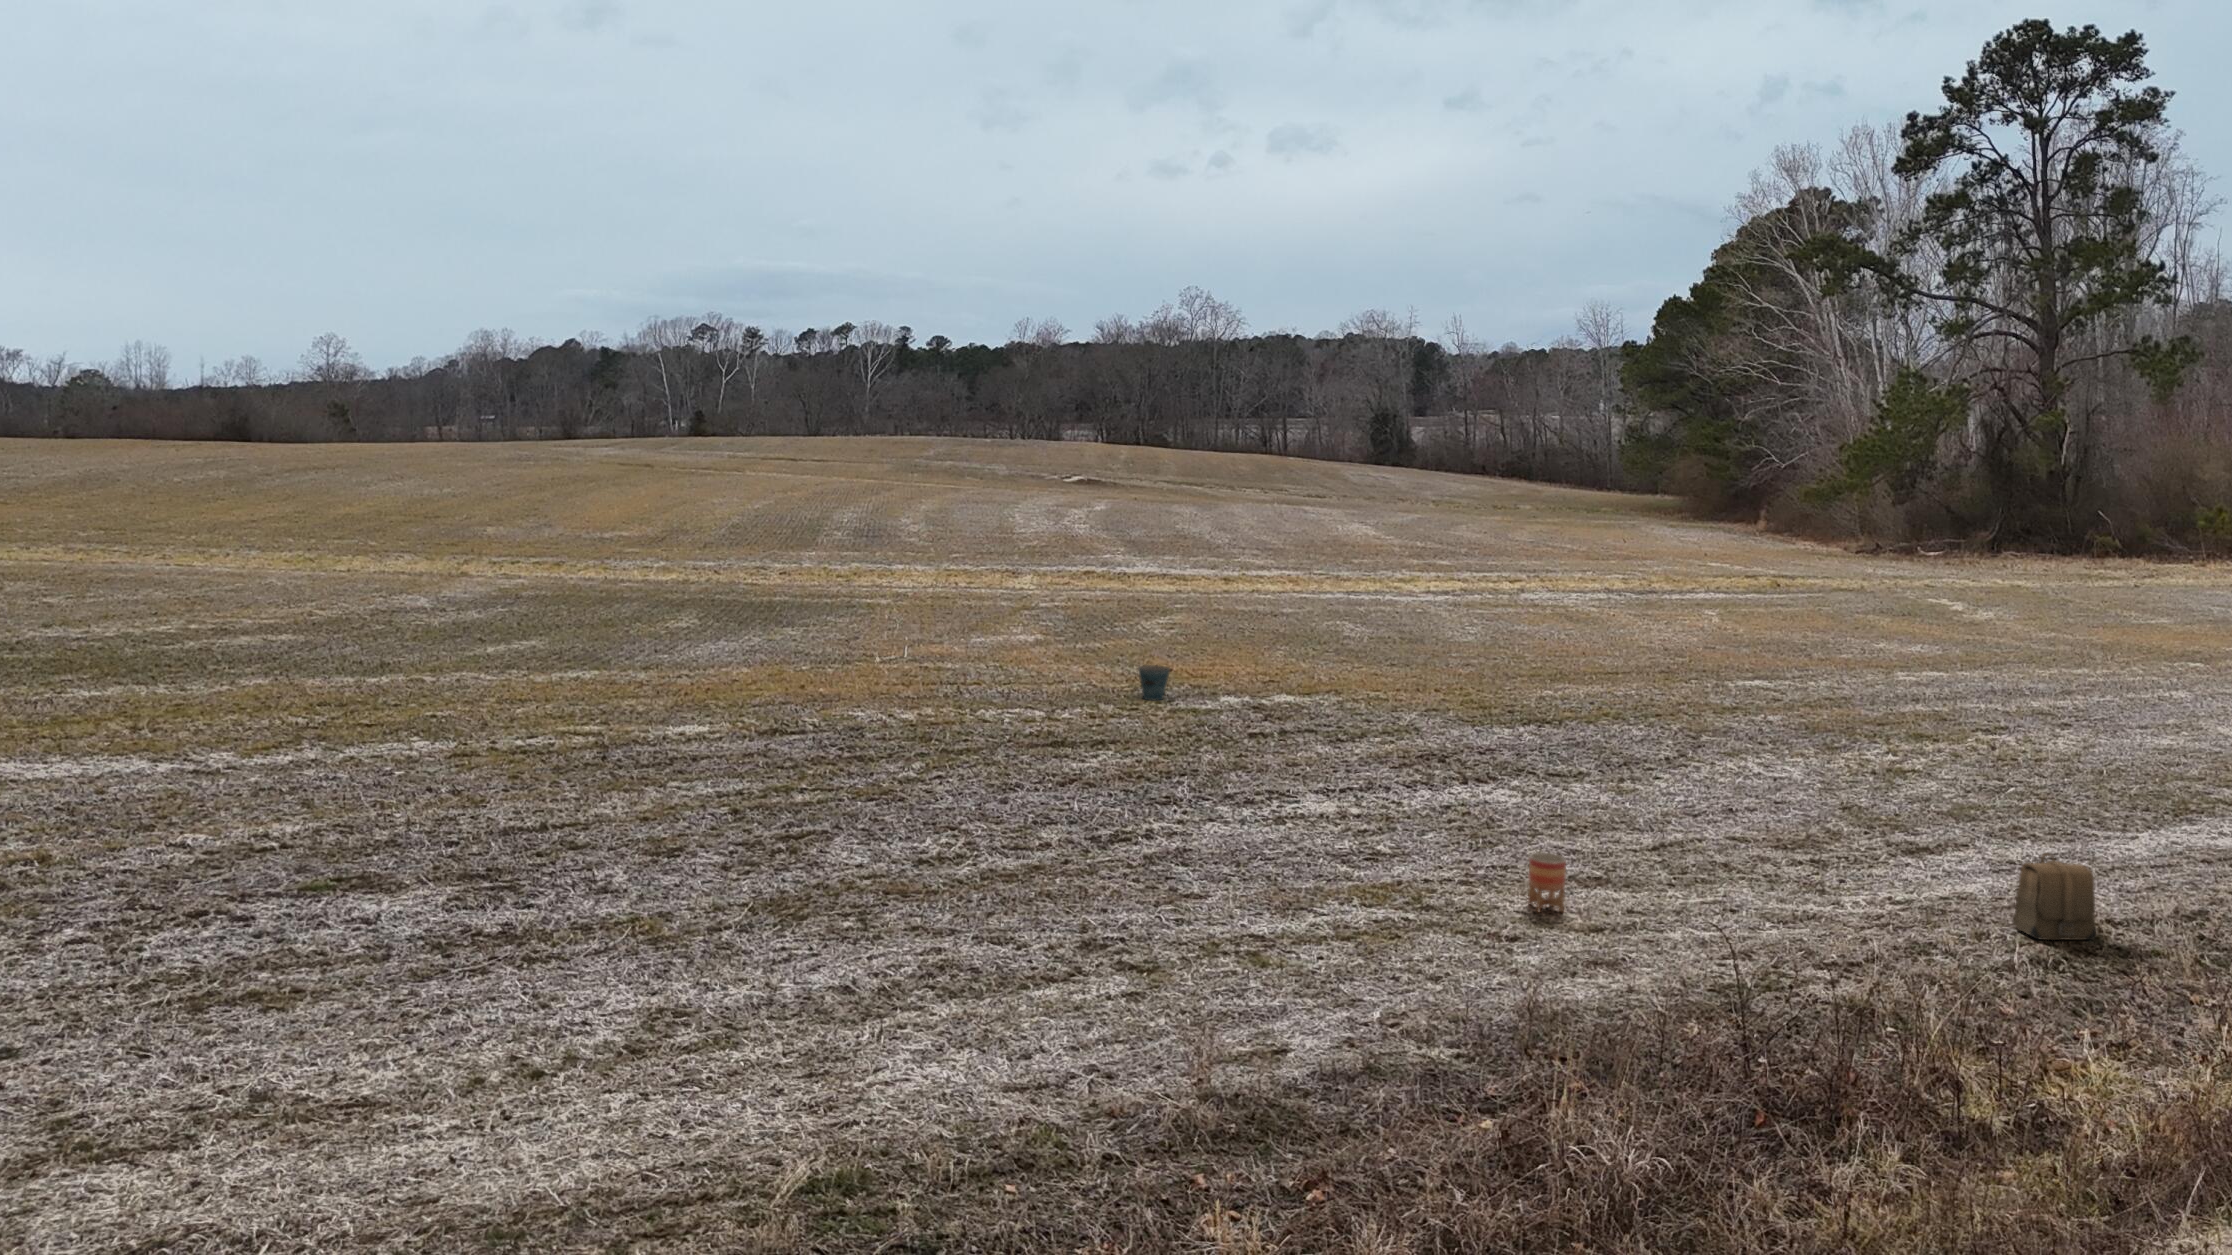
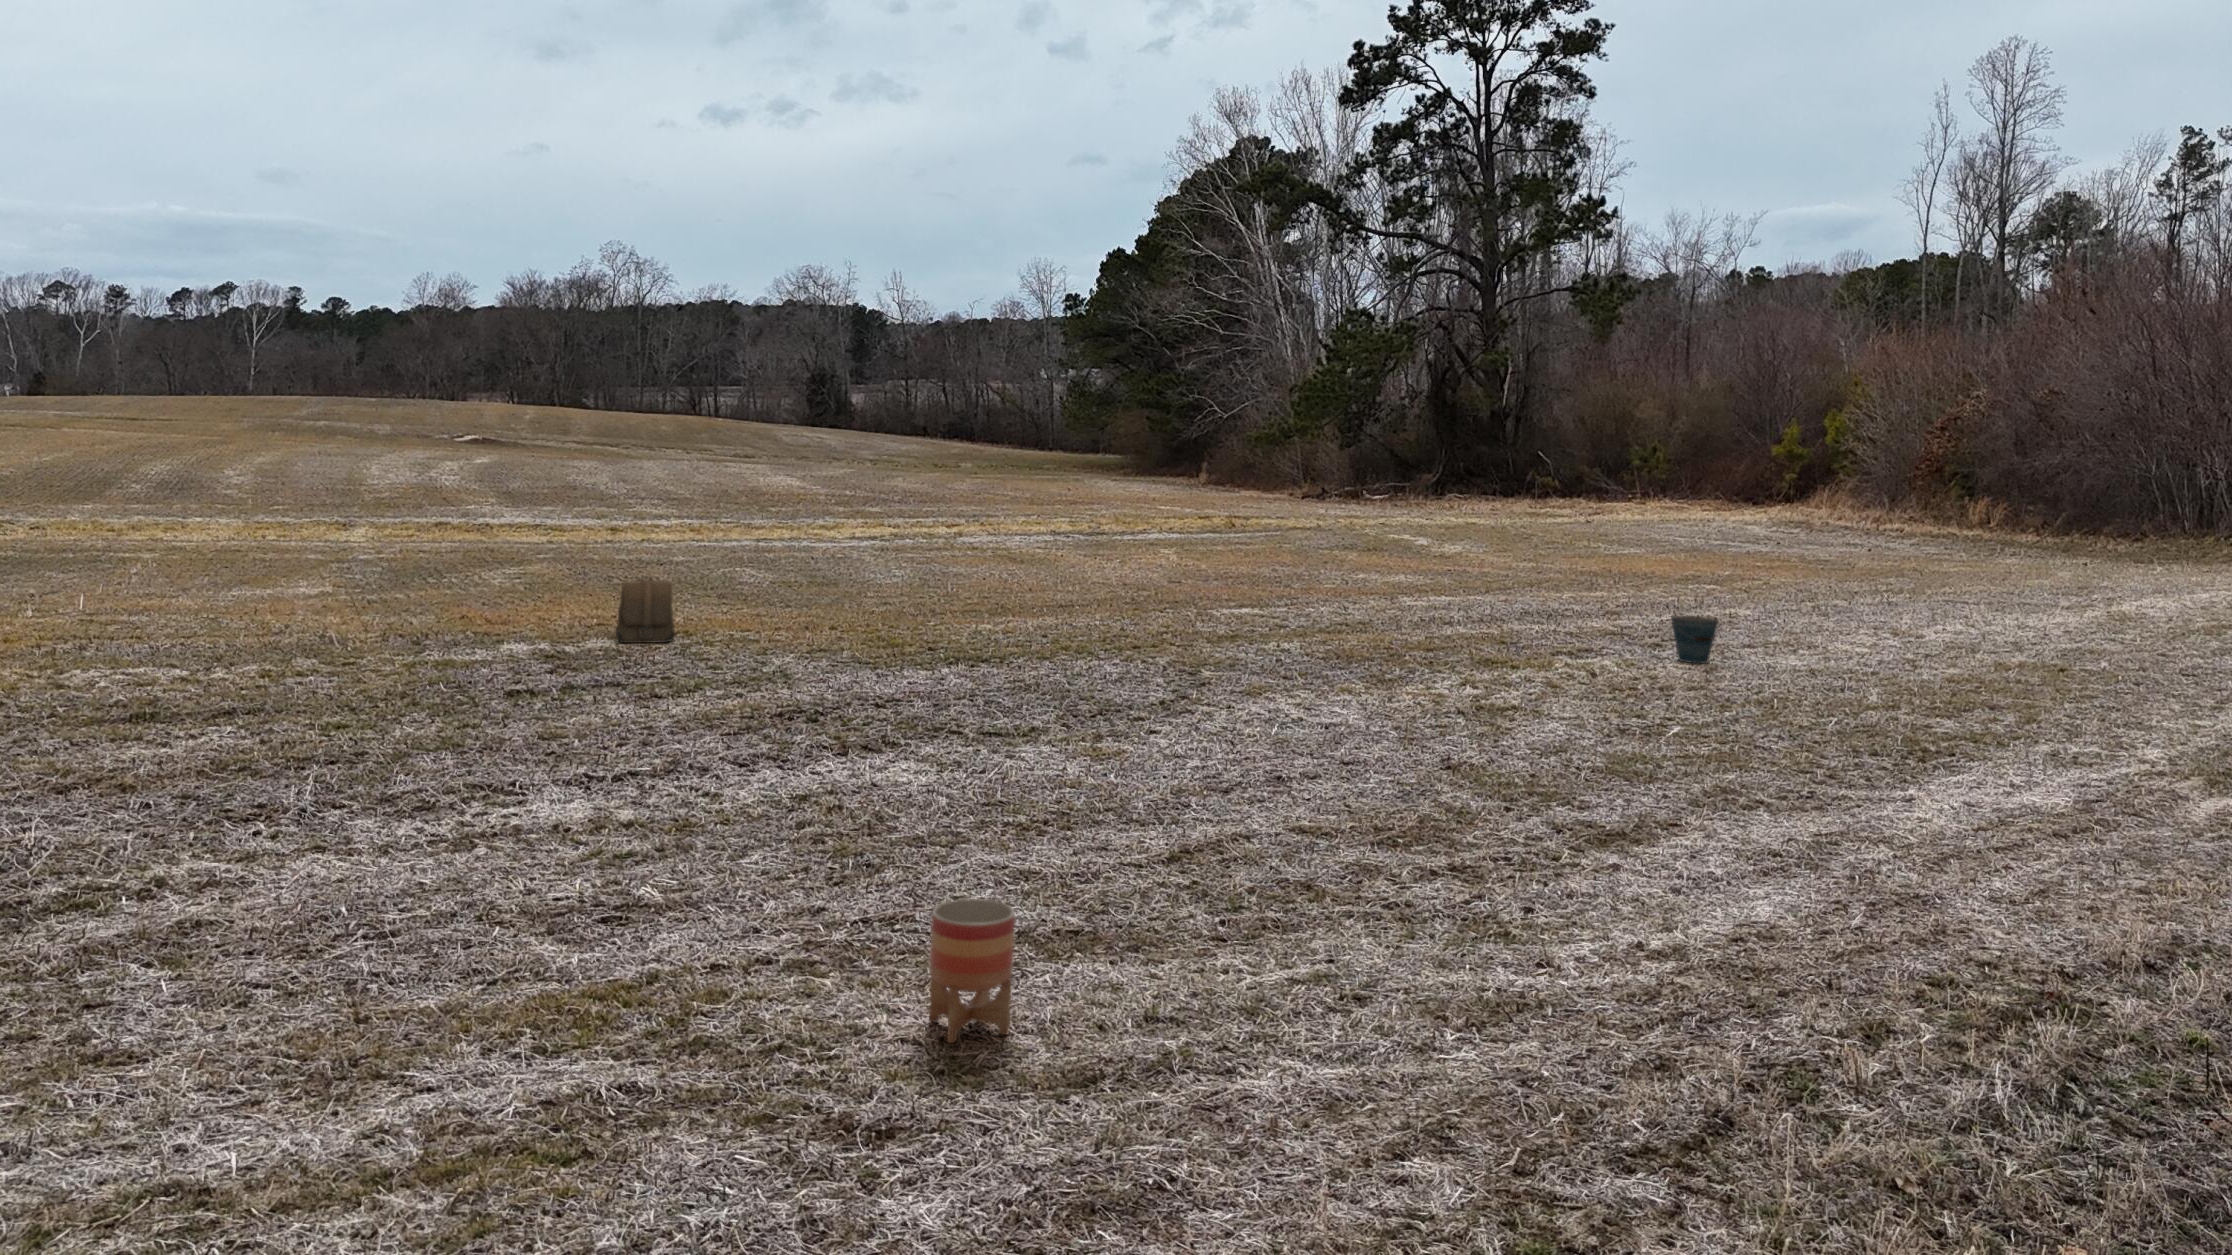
bucket: present [1138,665,1170,700] -> present [1671,616,1719,664]
backpack: present [2013,854,2096,940] -> present [616,577,675,643]

